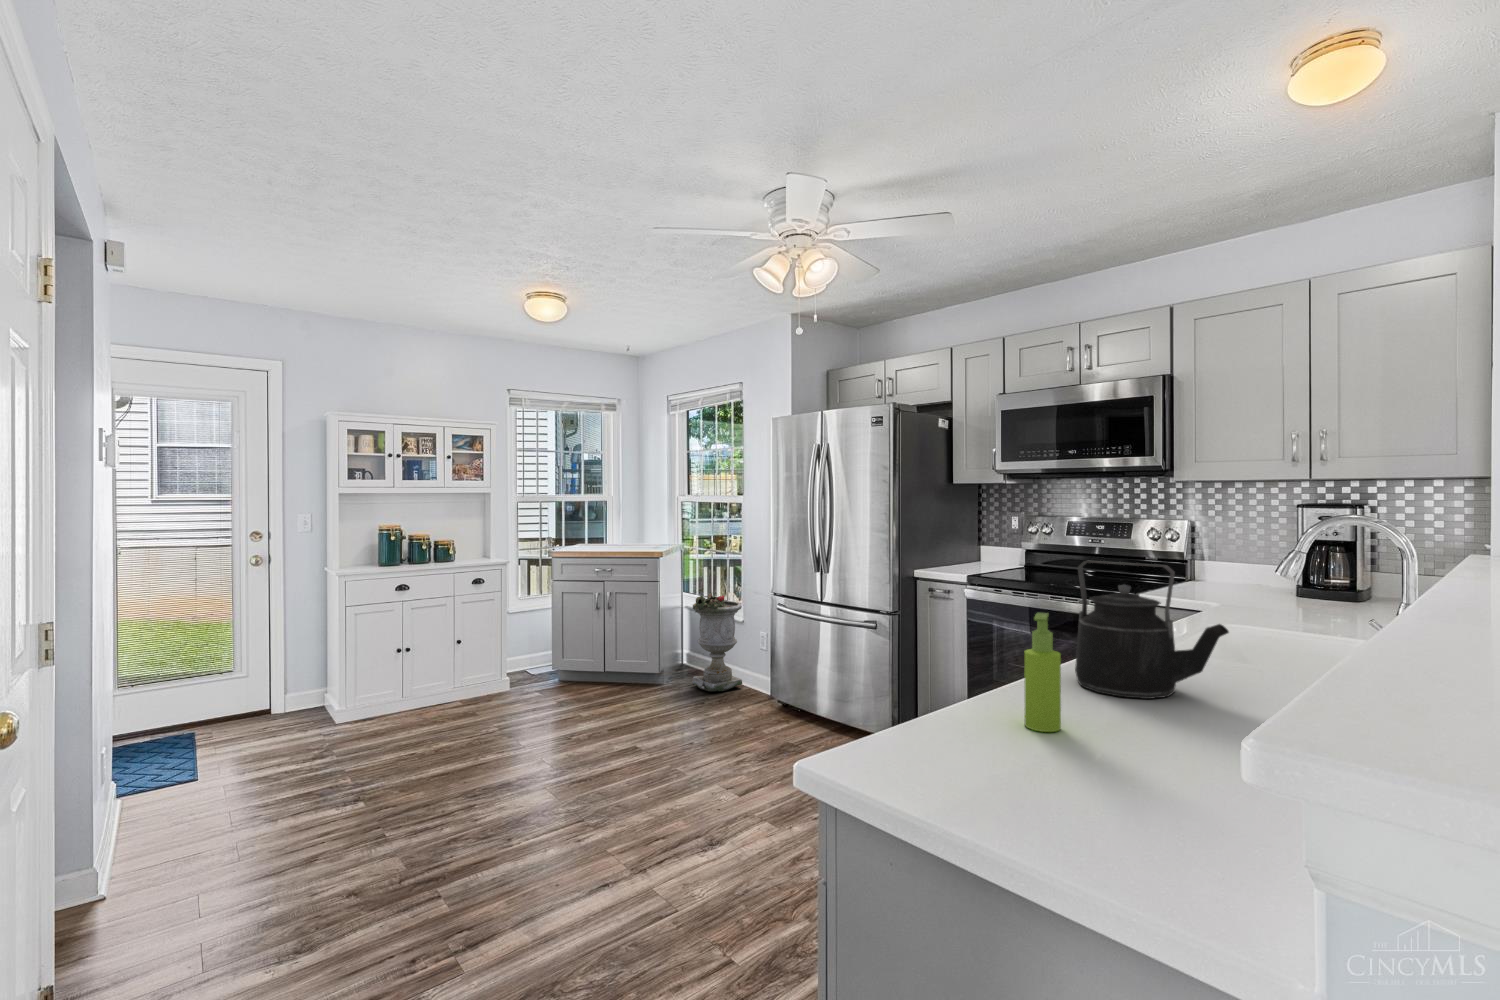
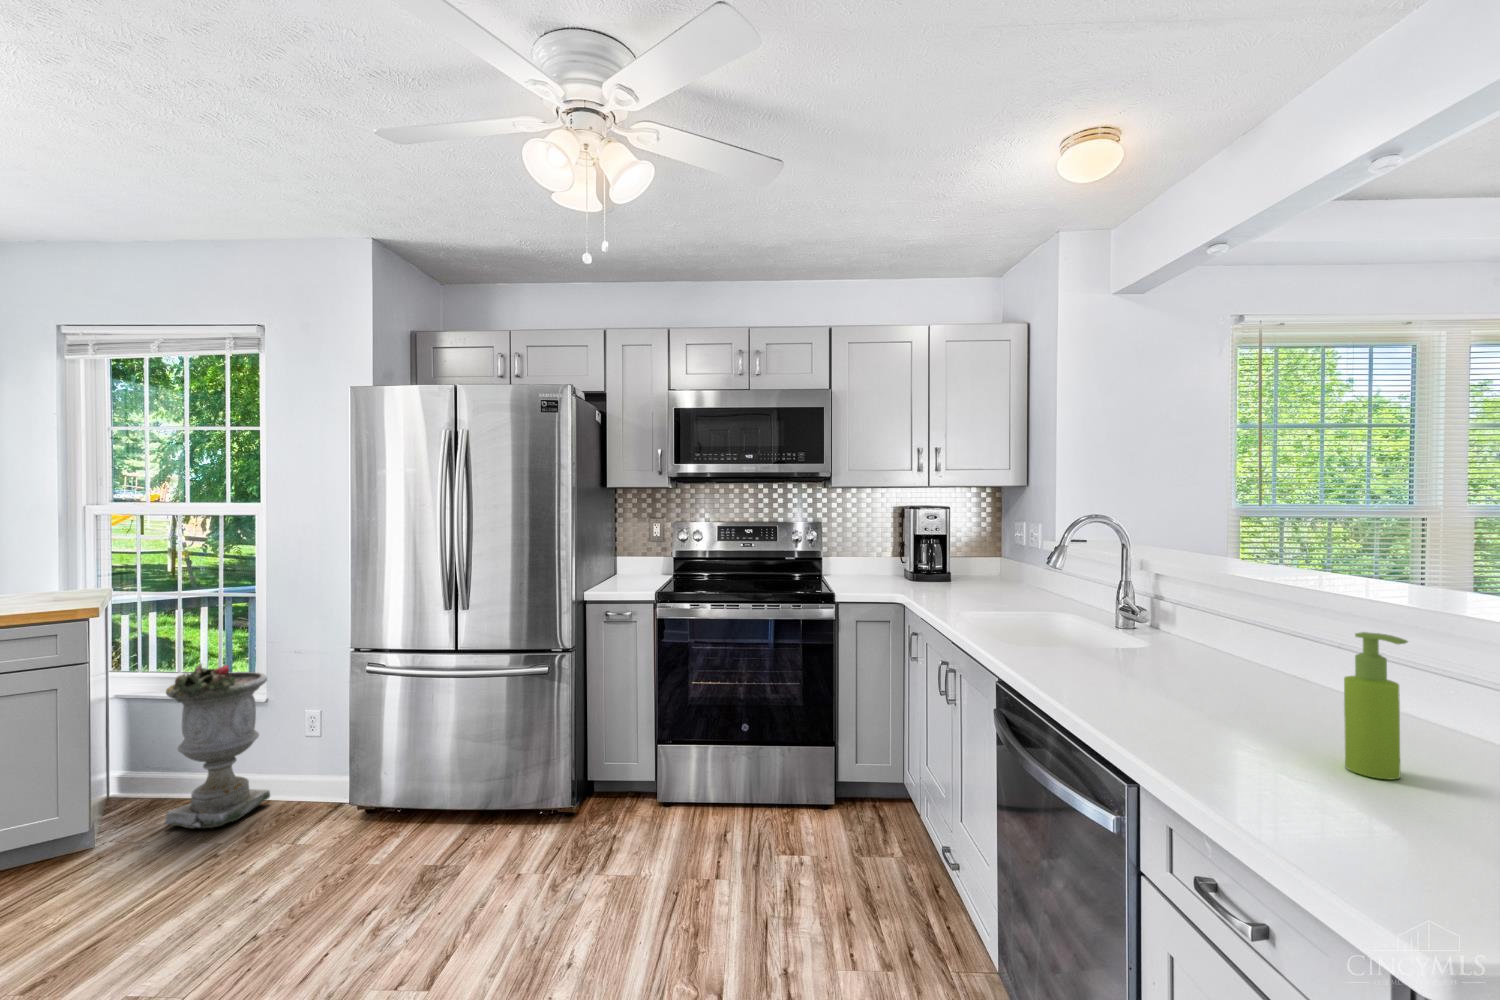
kettle: present [1075,561,1229,699] -> none [1142,564,1287,709]

